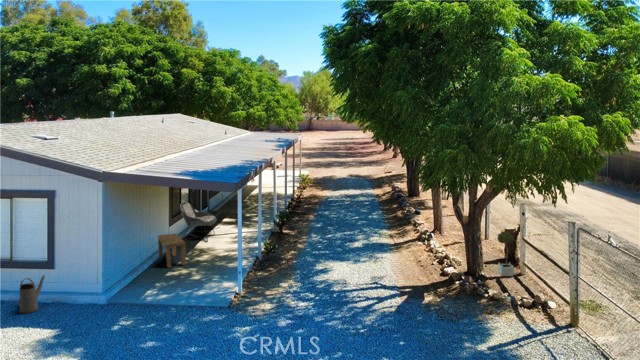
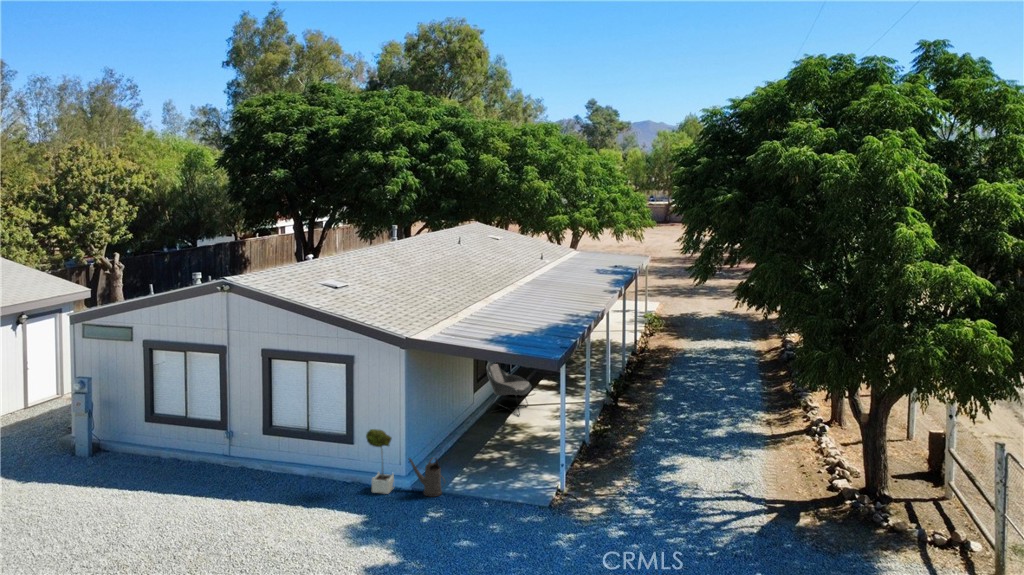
potted tree: present [497,231,516,276] -> present [366,429,394,494]
bench: present [158,234,186,268] -> none [461,405,496,449]
watering can: present [18,275,45,313] -> present [409,458,445,497]

